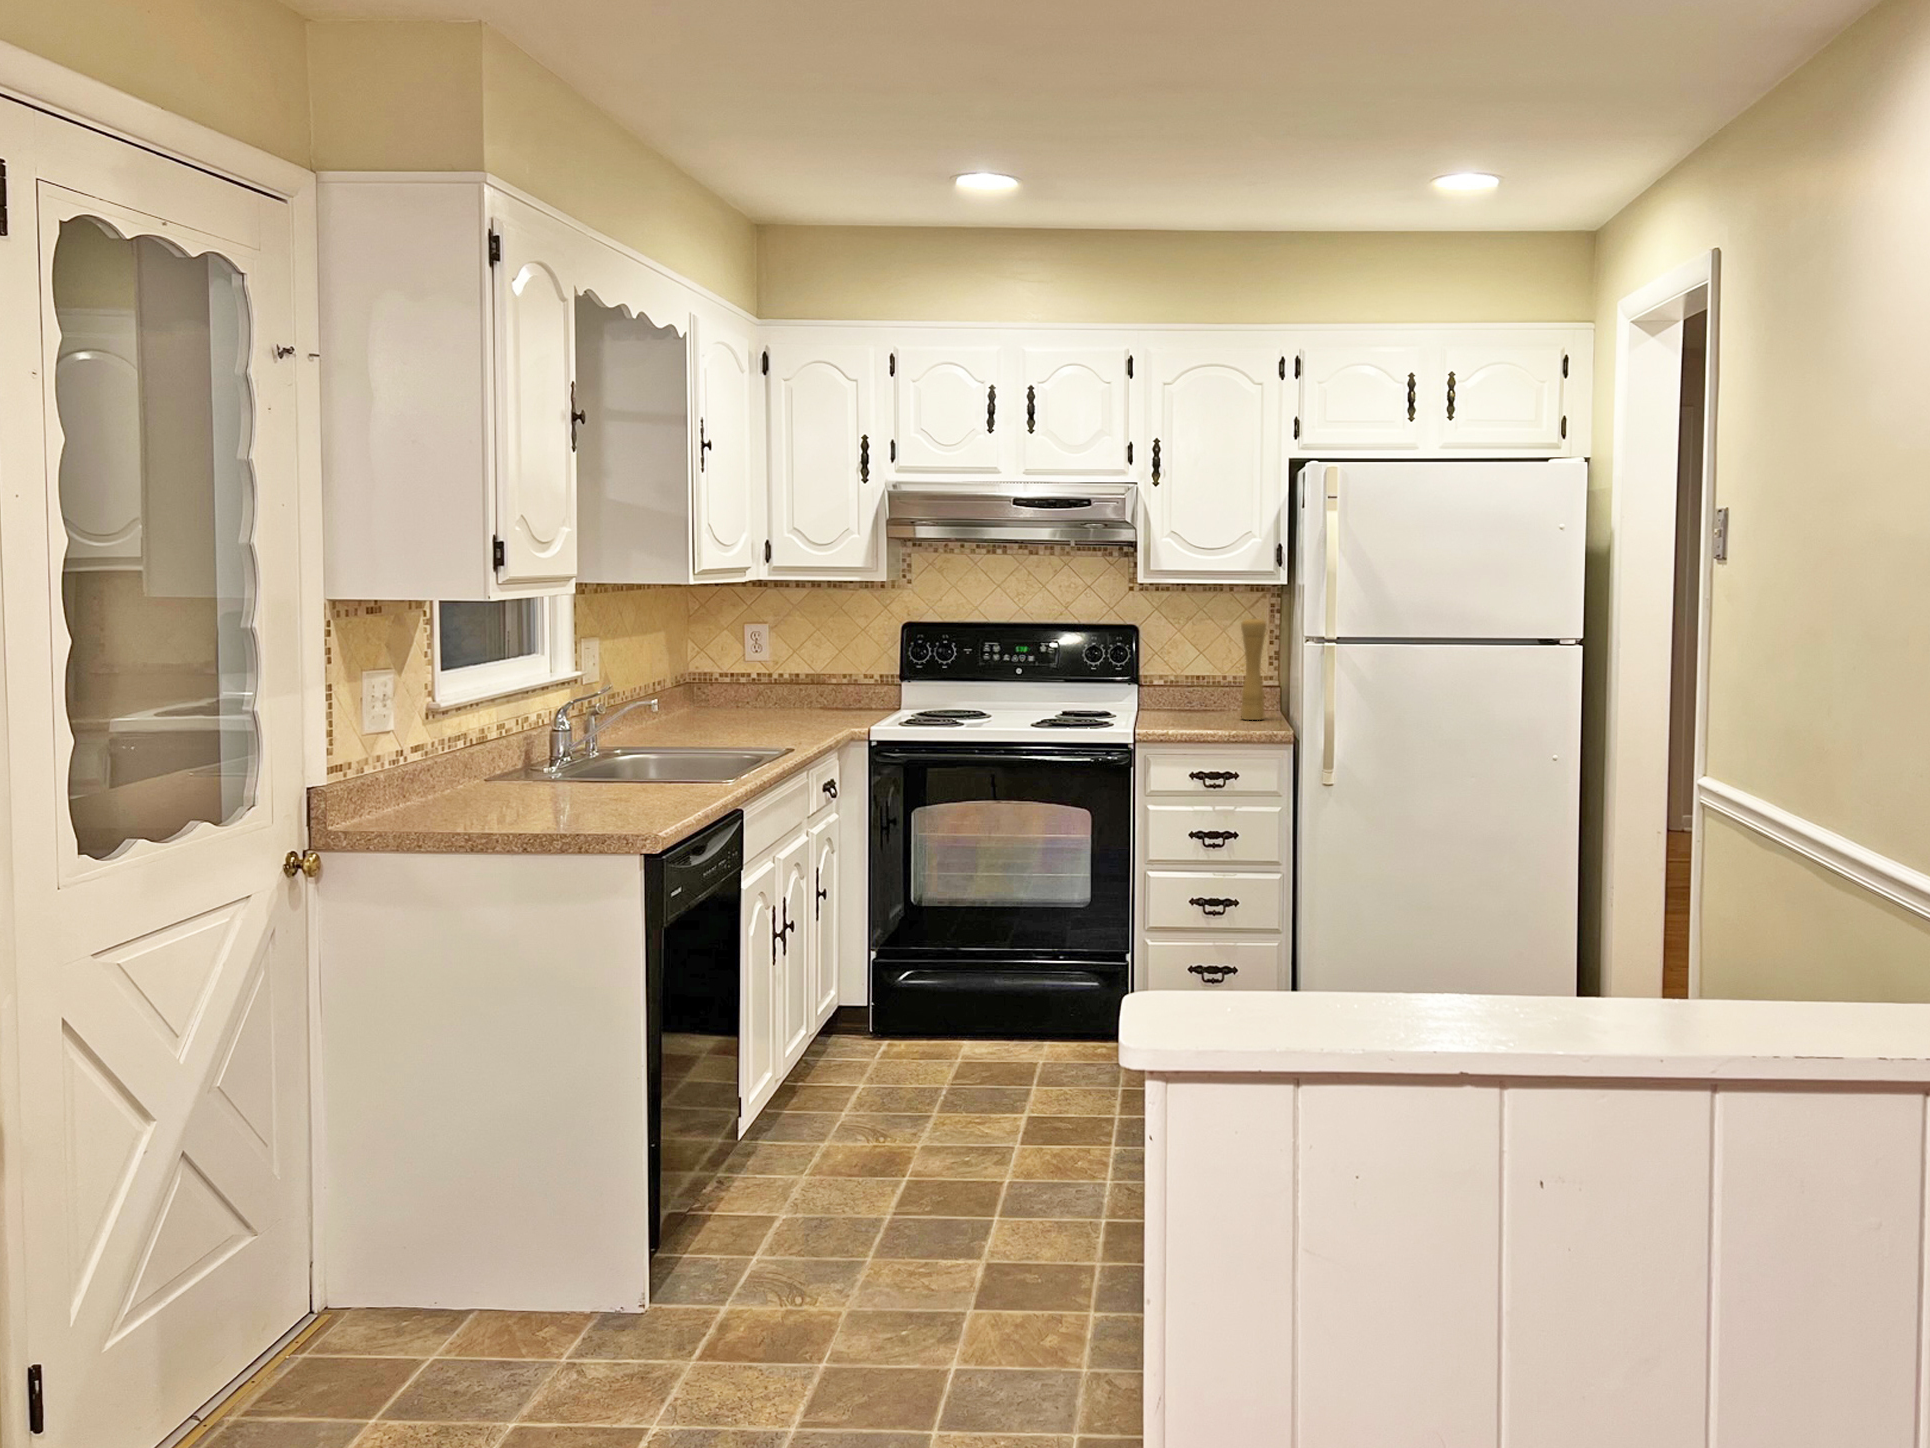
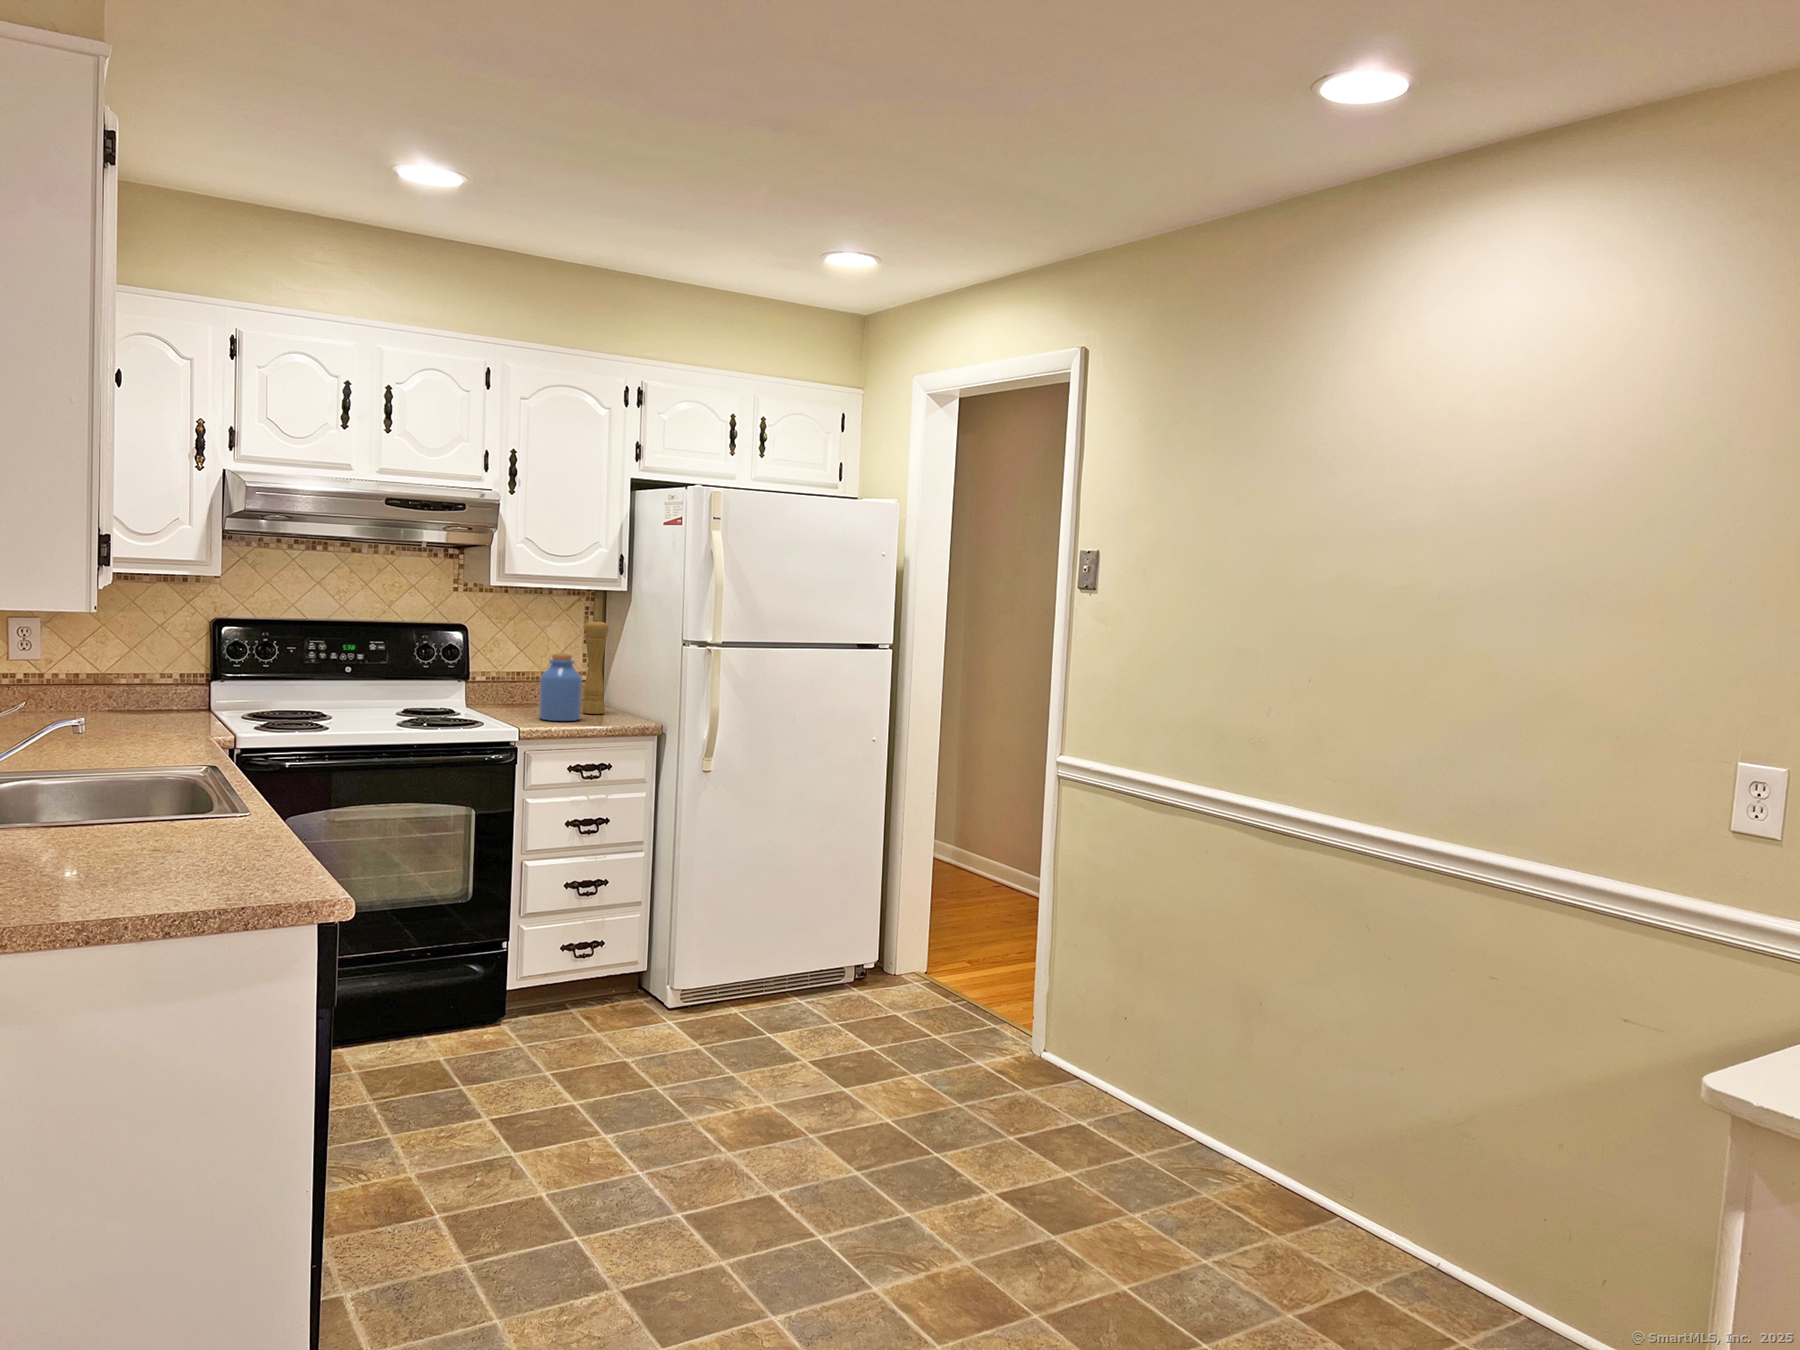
jar: none [1179,654,1223,725] -> present [539,654,582,721]

